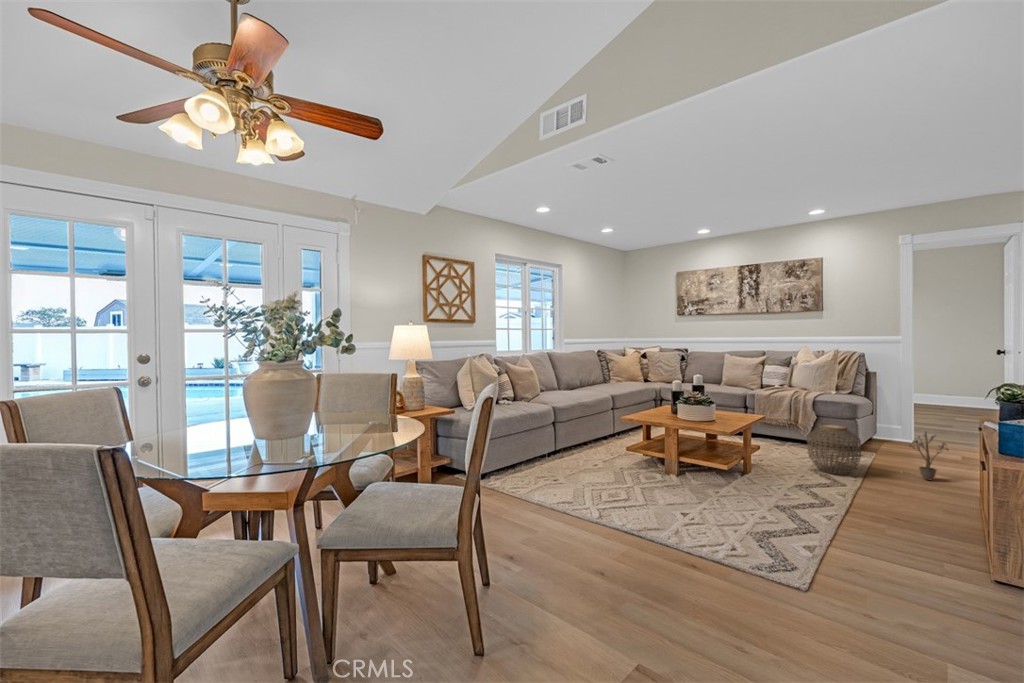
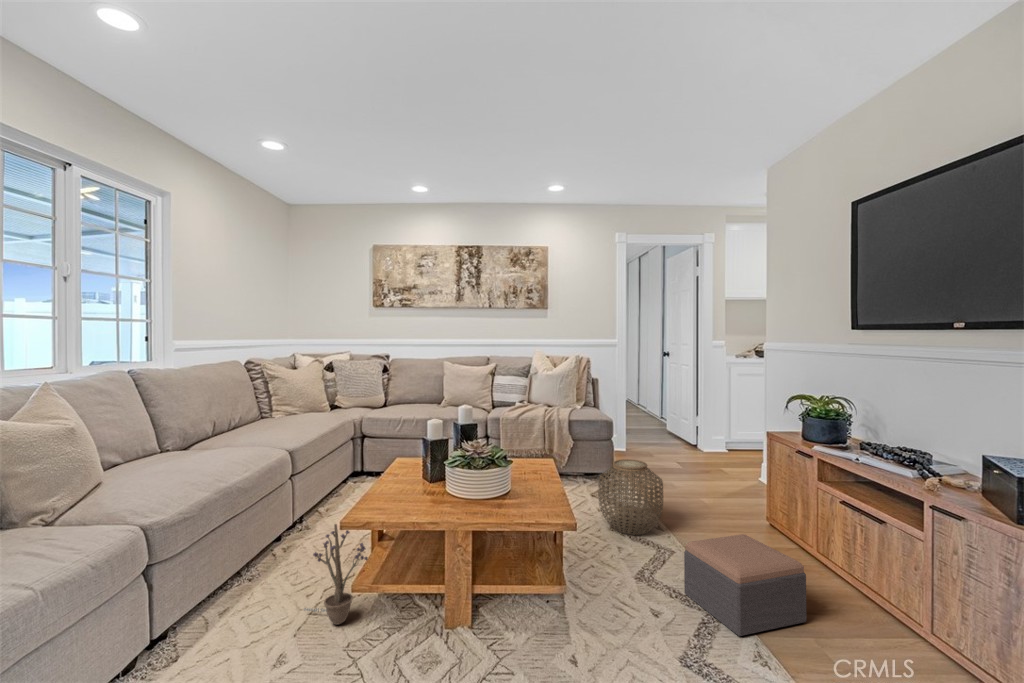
decorative plant: present [909,432,948,480] -> present [304,524,368,625]
footstool: none [833,465,907,519] -> present [684,534,806,636]

